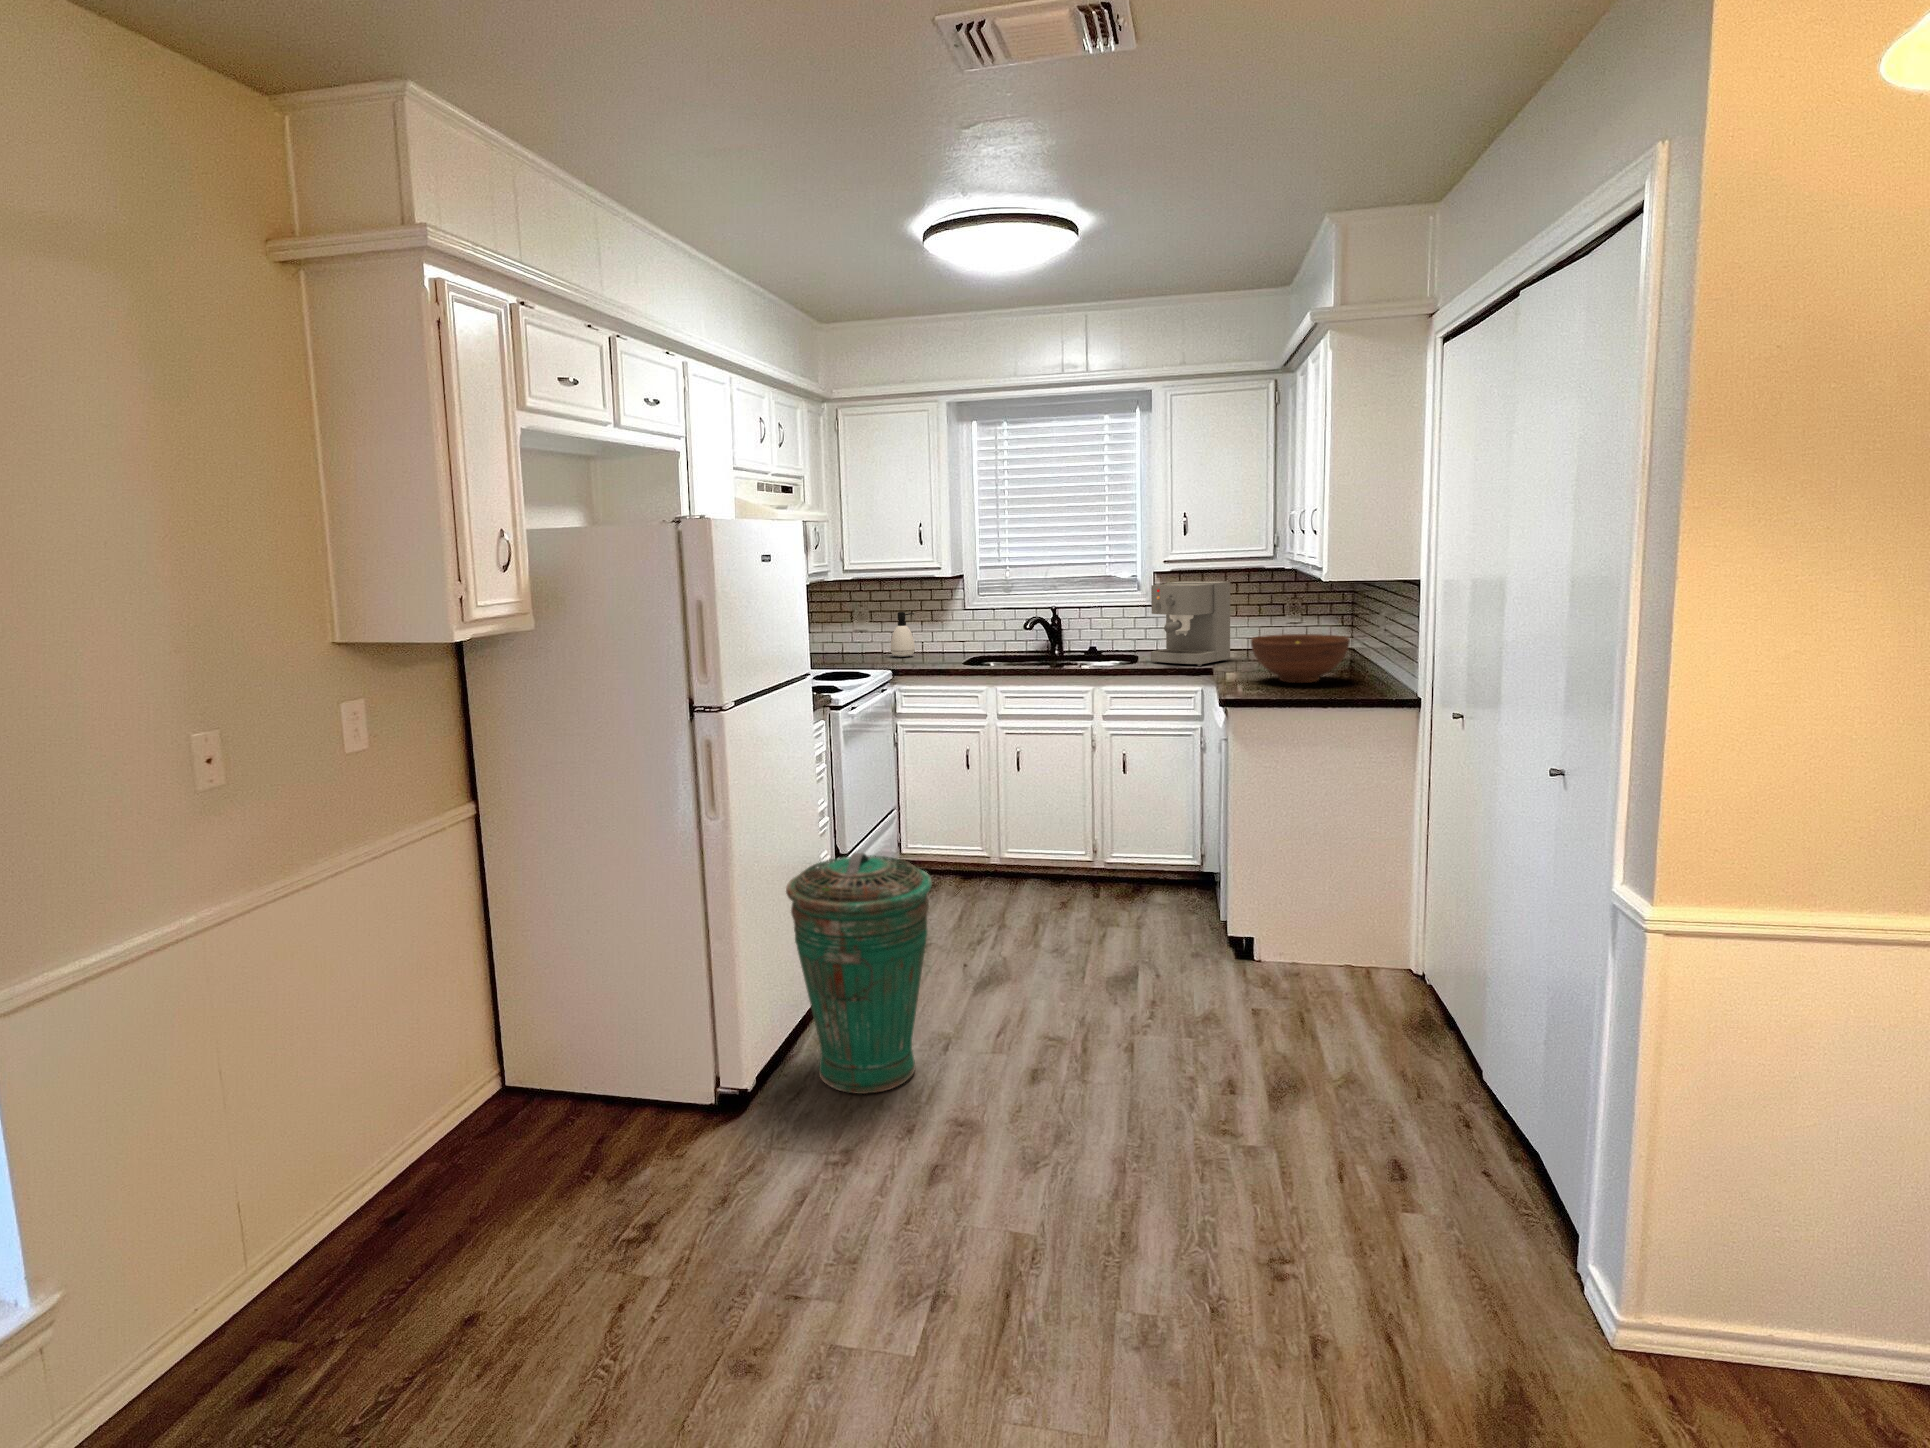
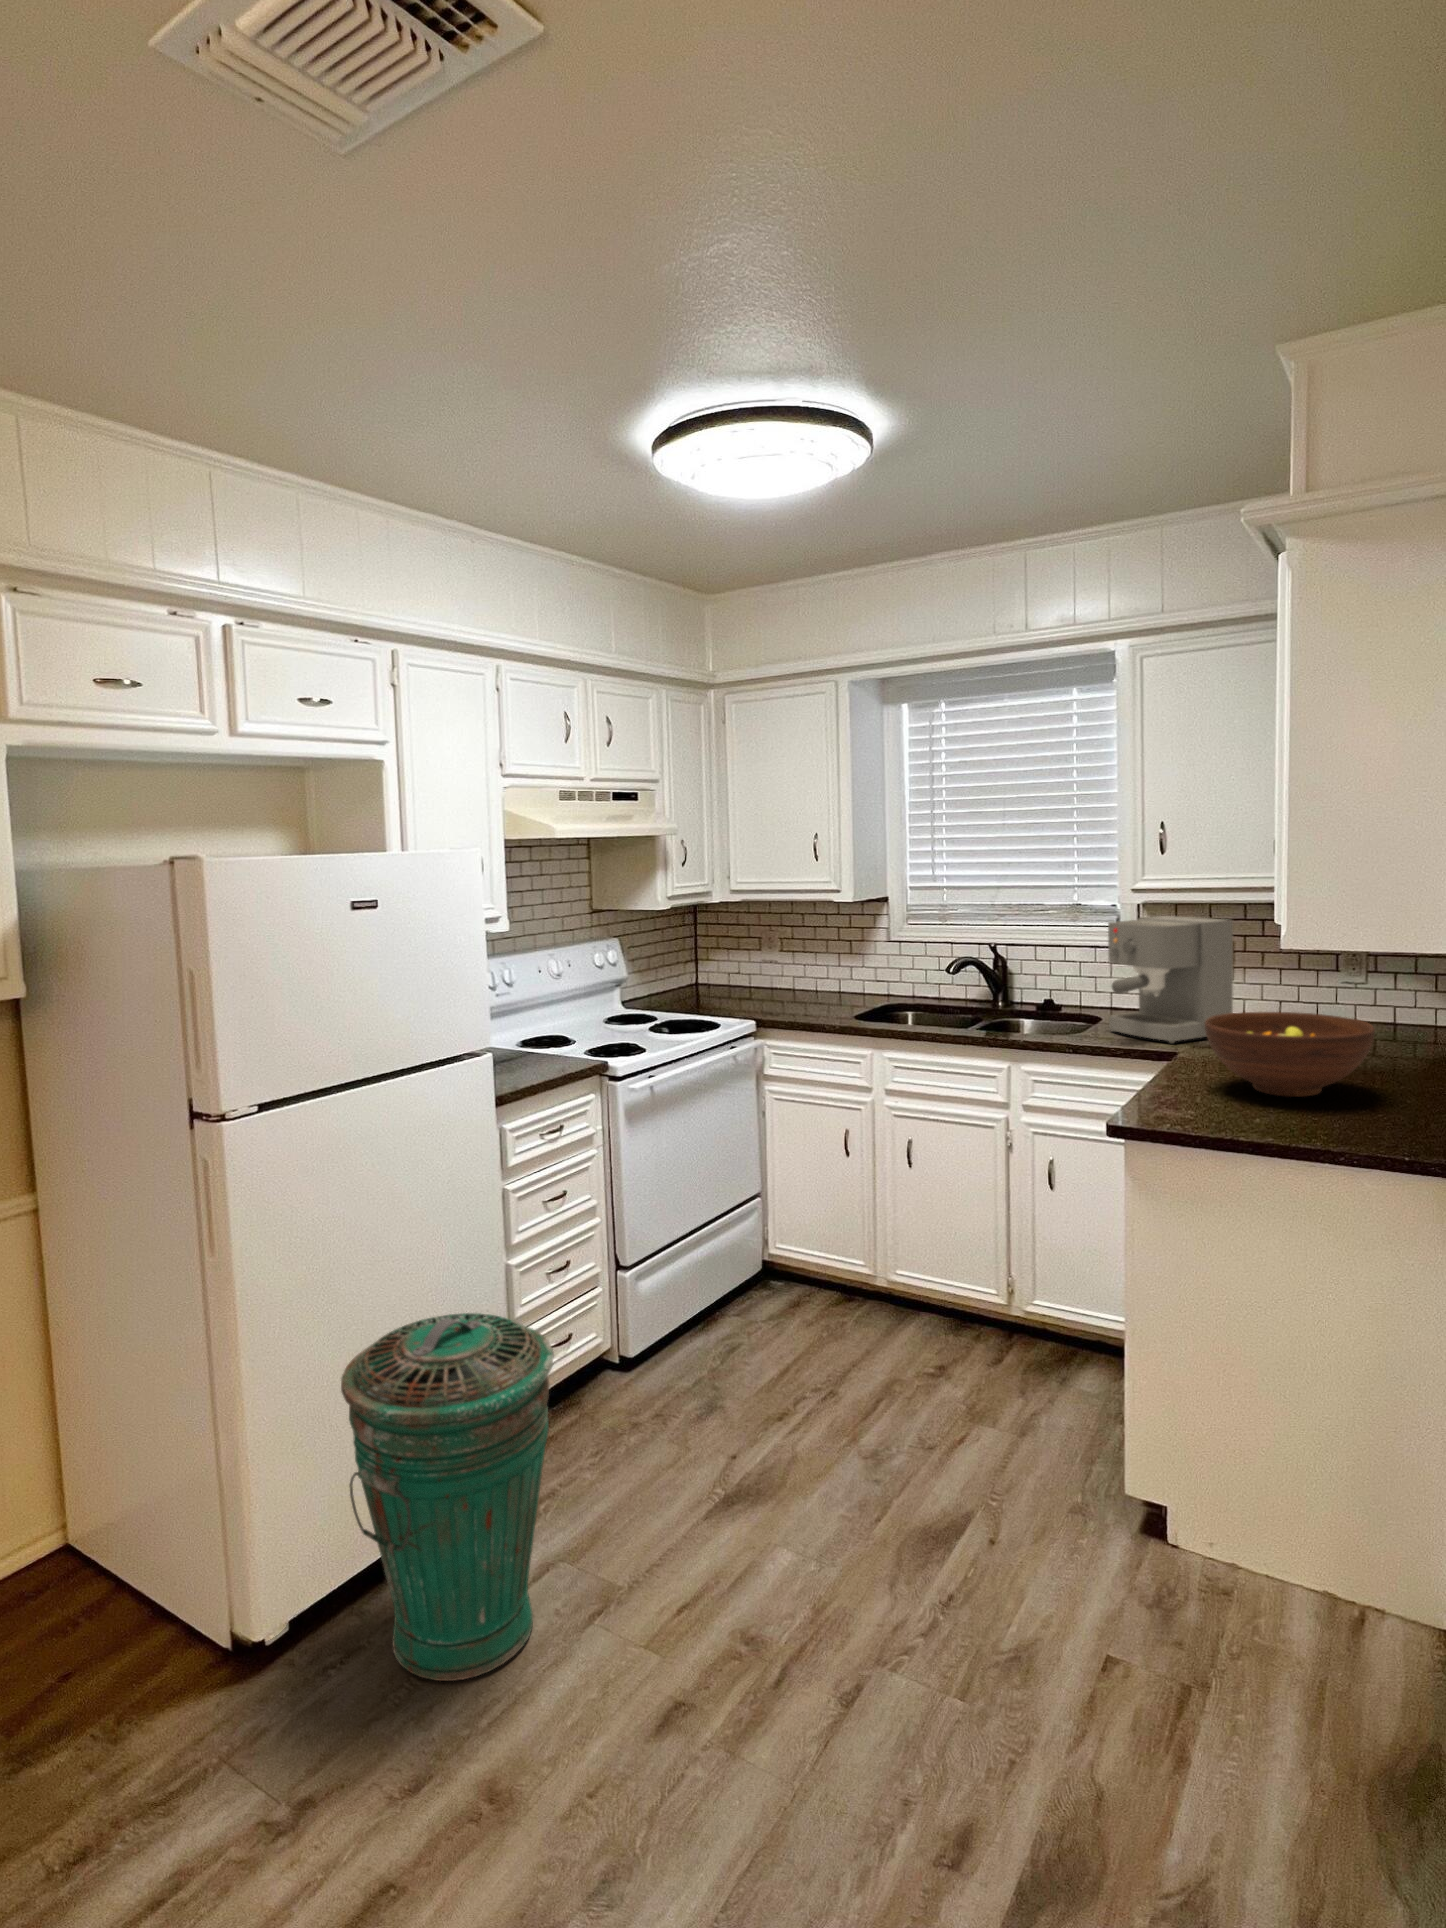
soap dispenser: present [891,612,915,657] -> none [796,941,827,998]

